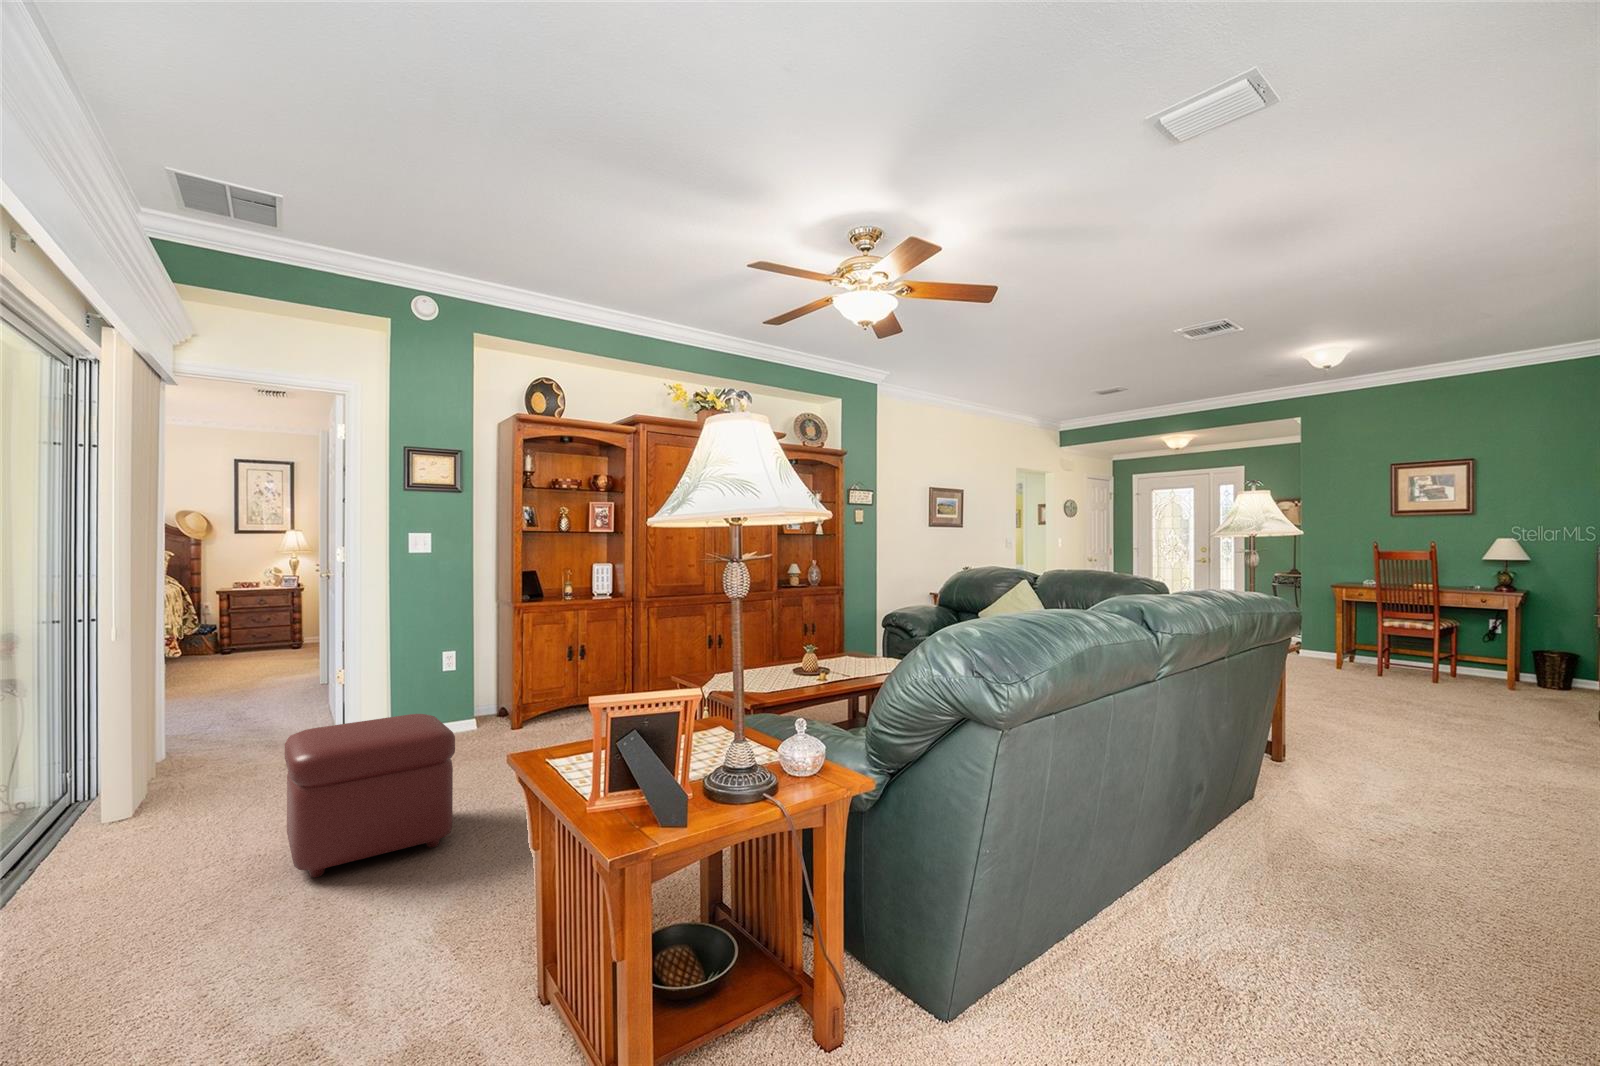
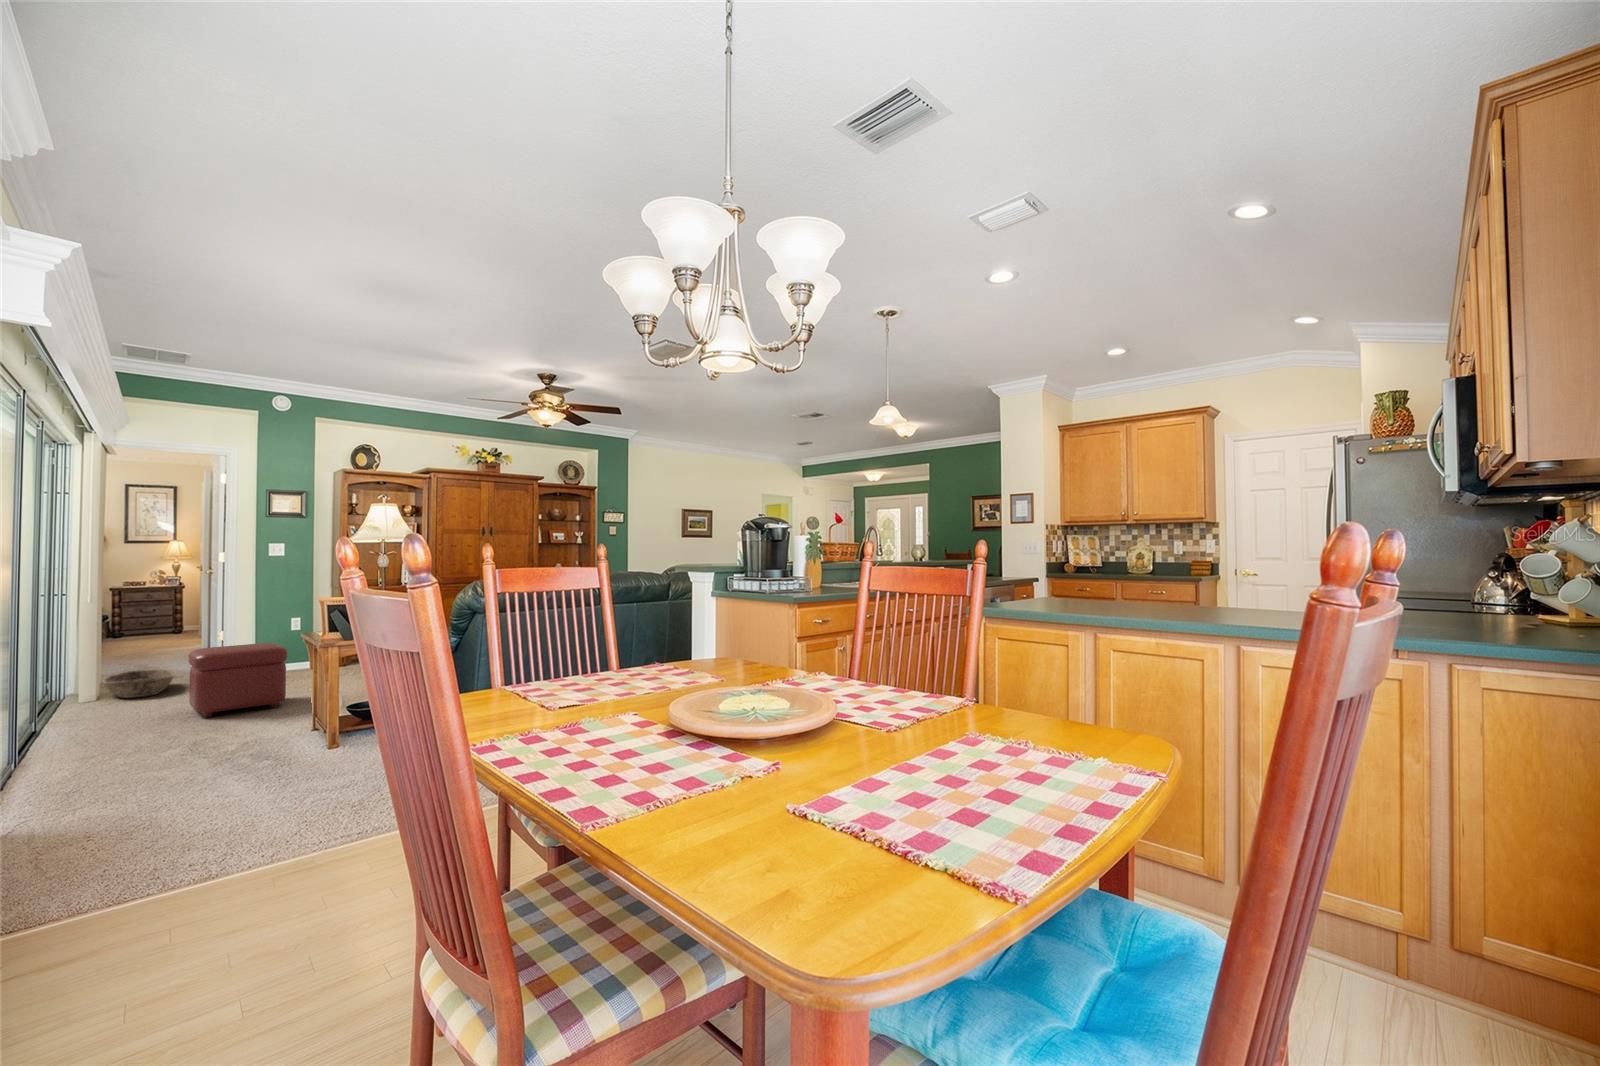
basket: none [159,737,273,798] -> present [103,670,174,698]

